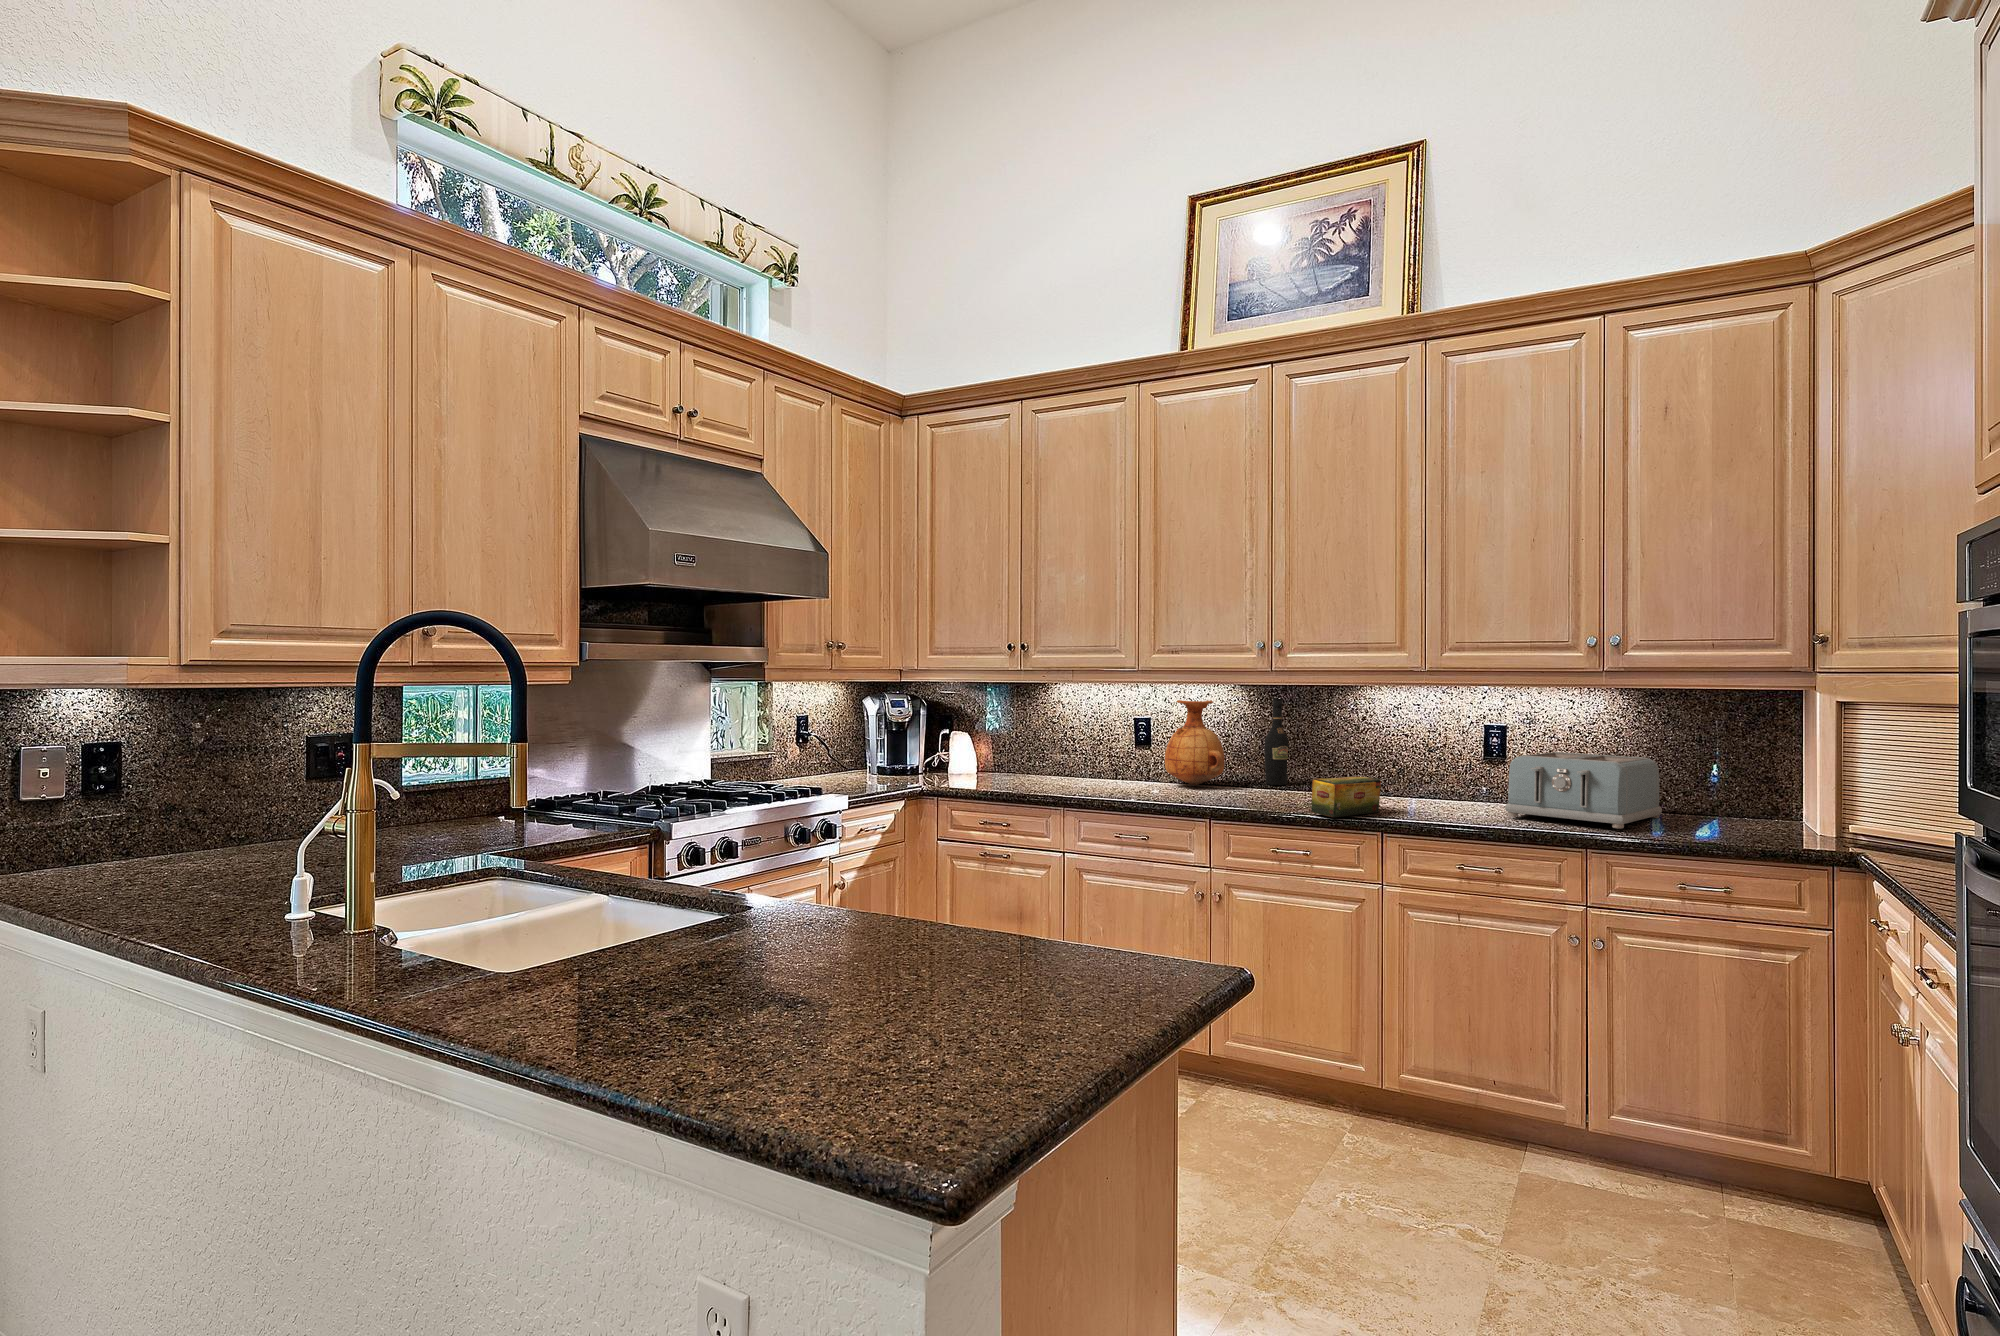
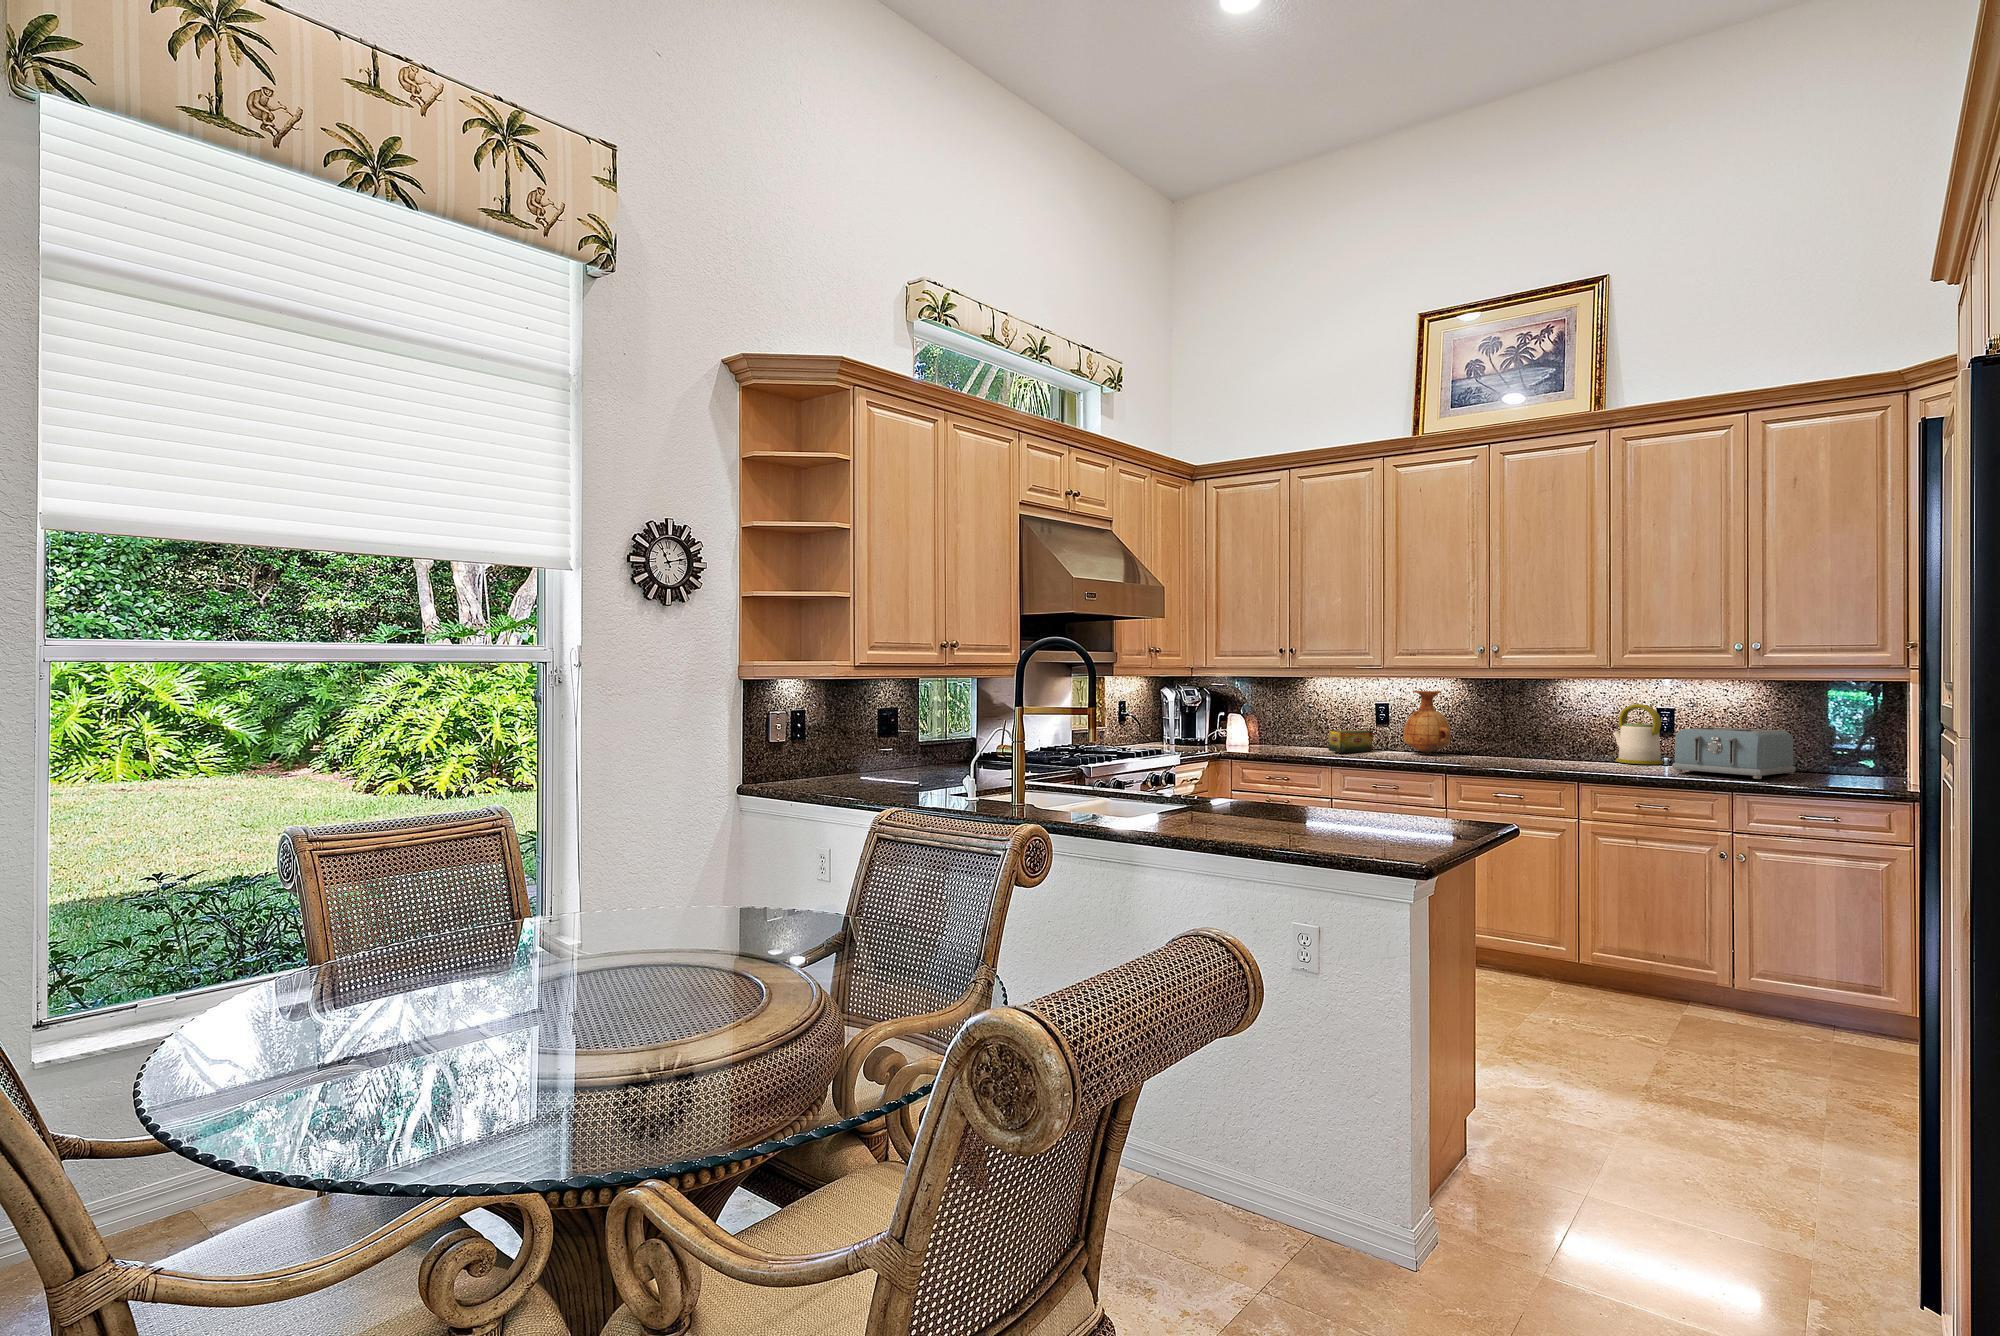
wine bottle: present [1264,698,1289,785] -> none [1482,689,1502,754]
kettle: none [1428,720,1491,802] -> present [1613,704,1663,764]
tea box: present [1311,776,1381,817] -> present [1328,730,1373,753]

